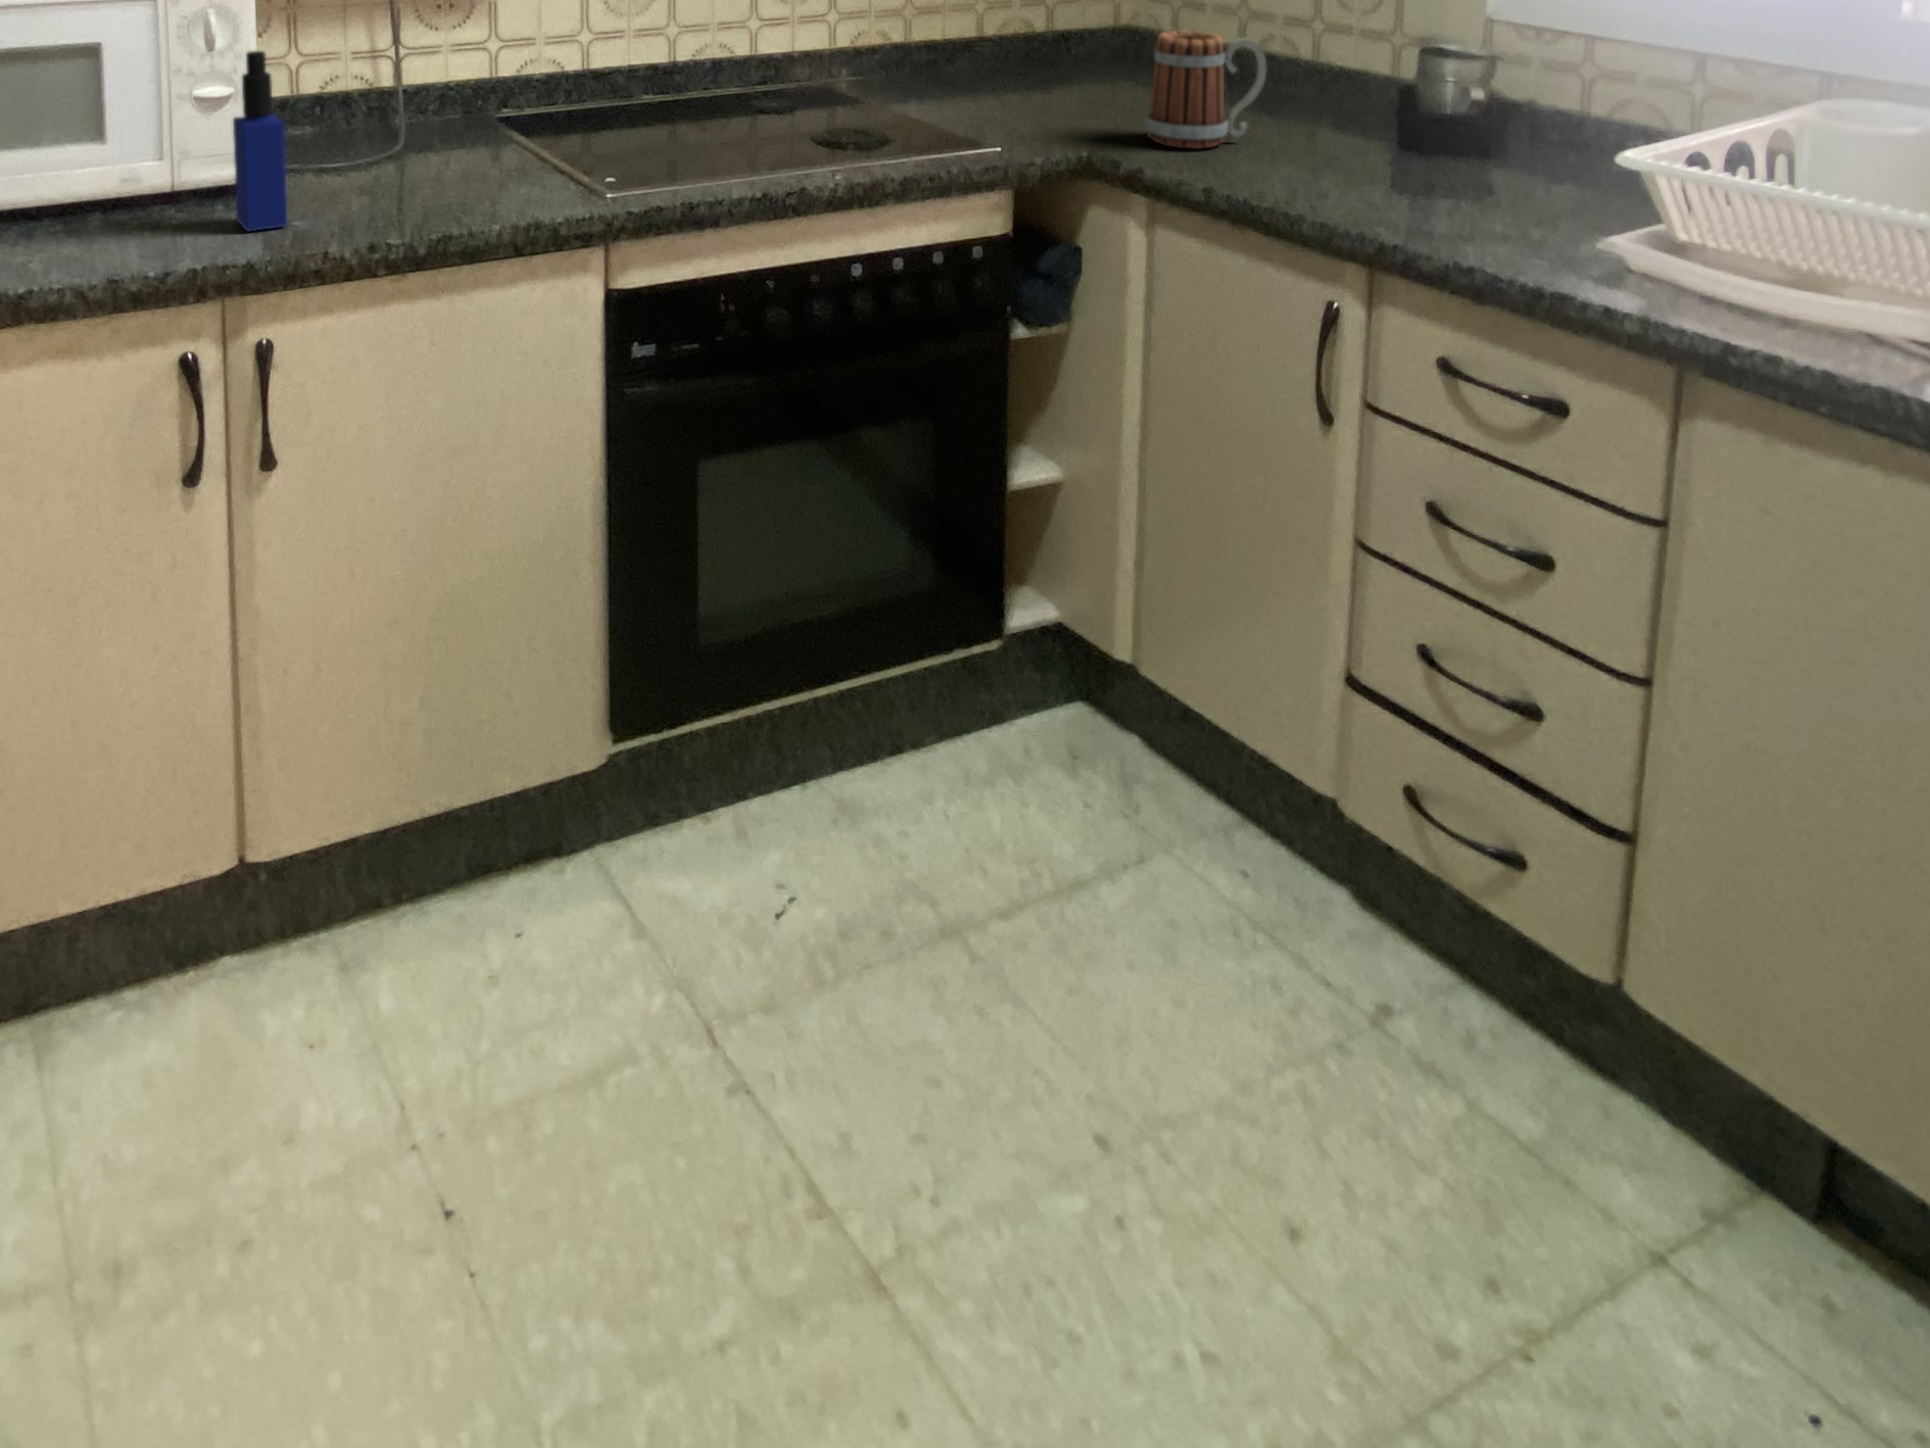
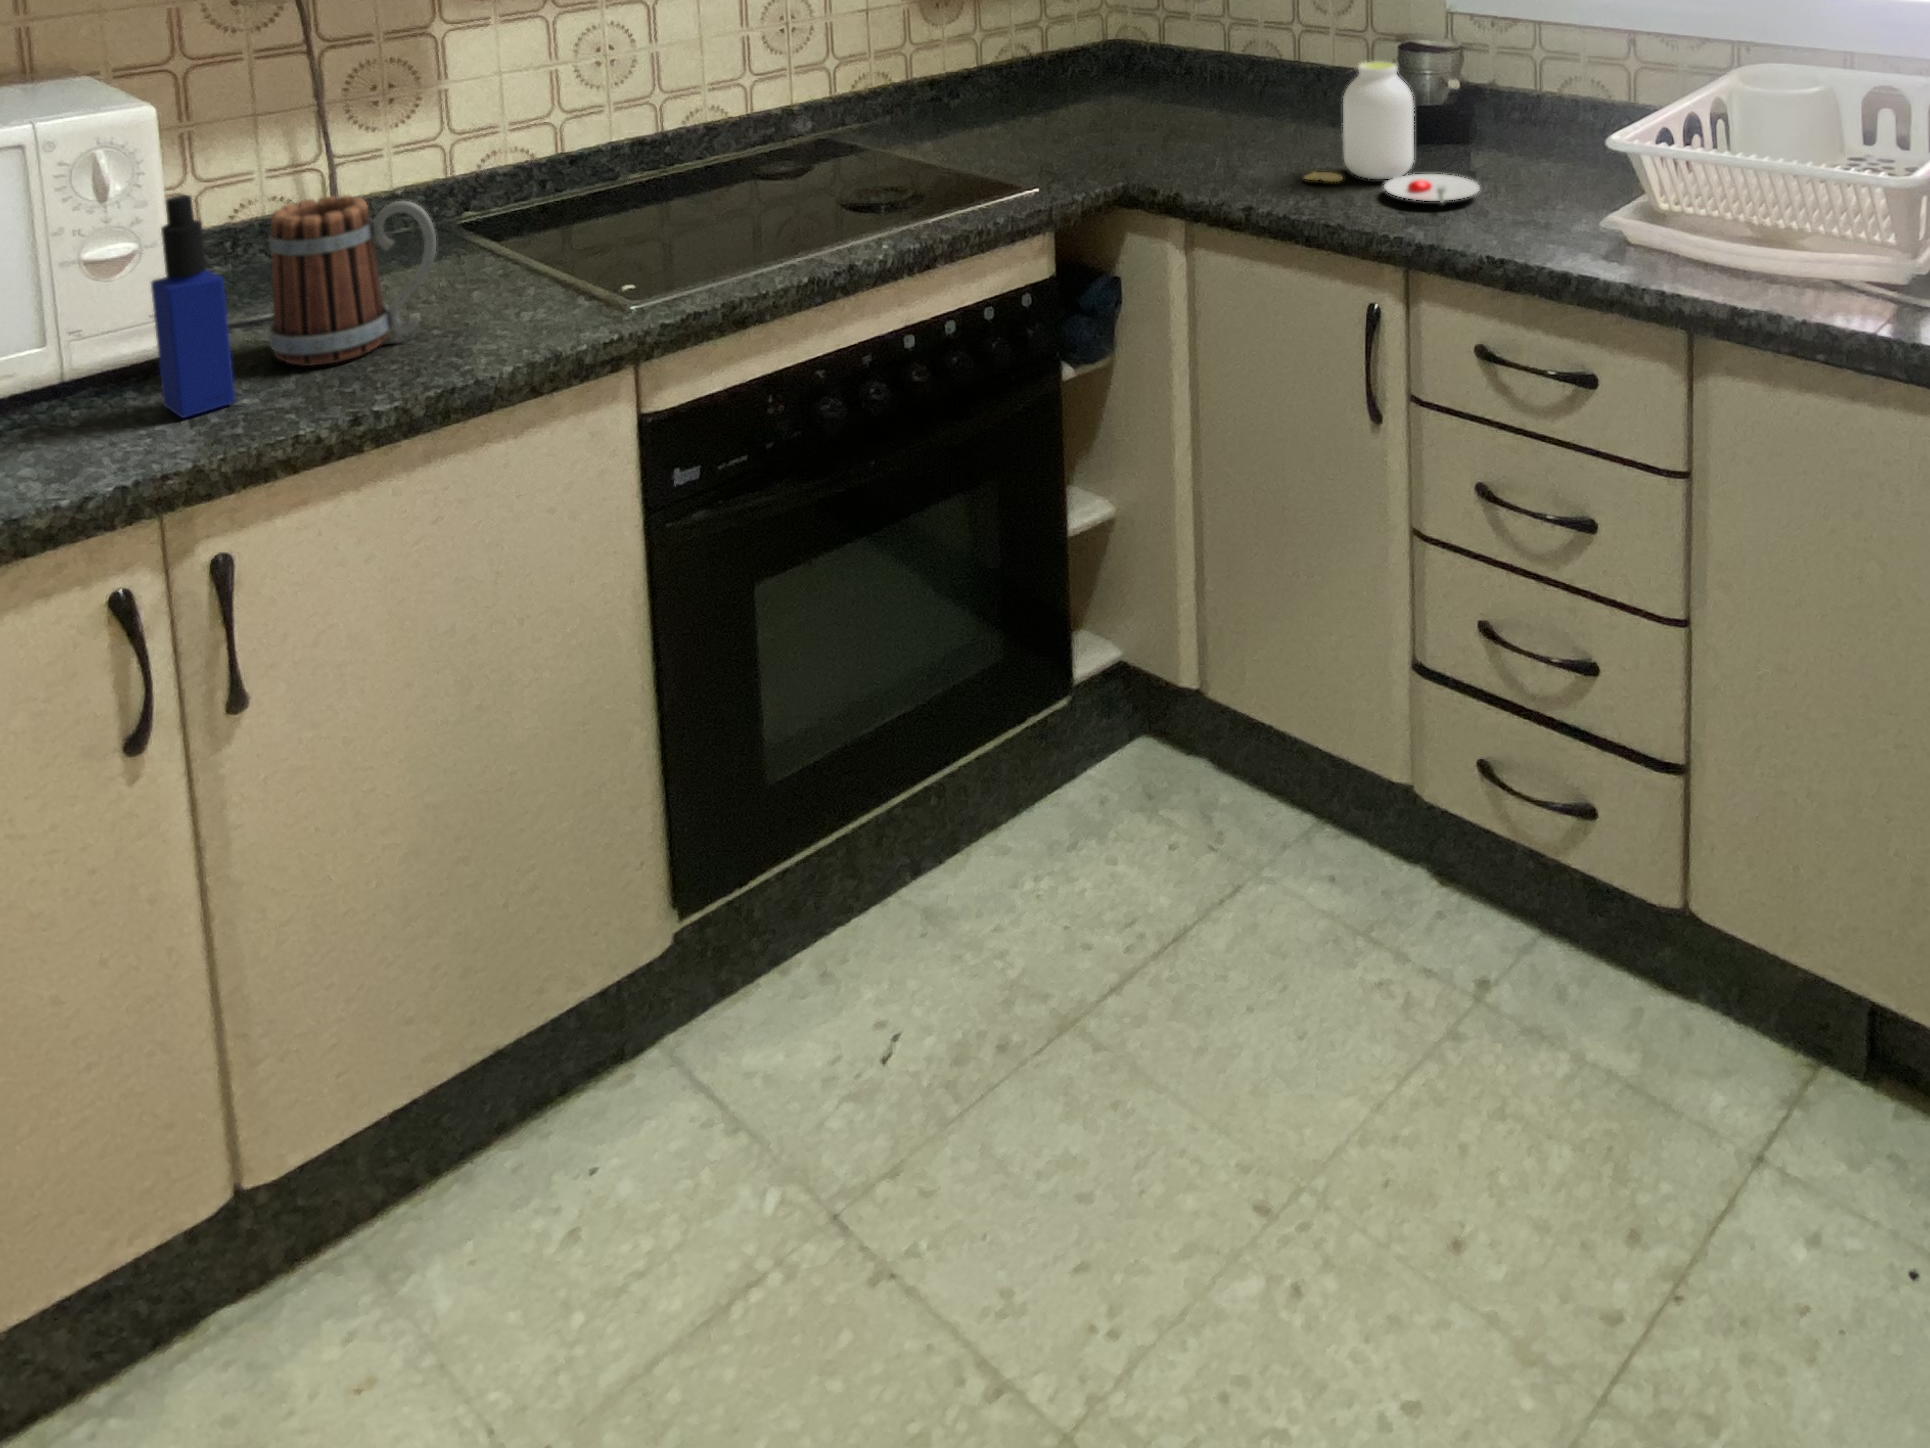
mug: present [1145,31,1266,149] -> present [268,195,436,366]
jar: none [1280,55,1470,205] -> present [1305,62,1480,203]

